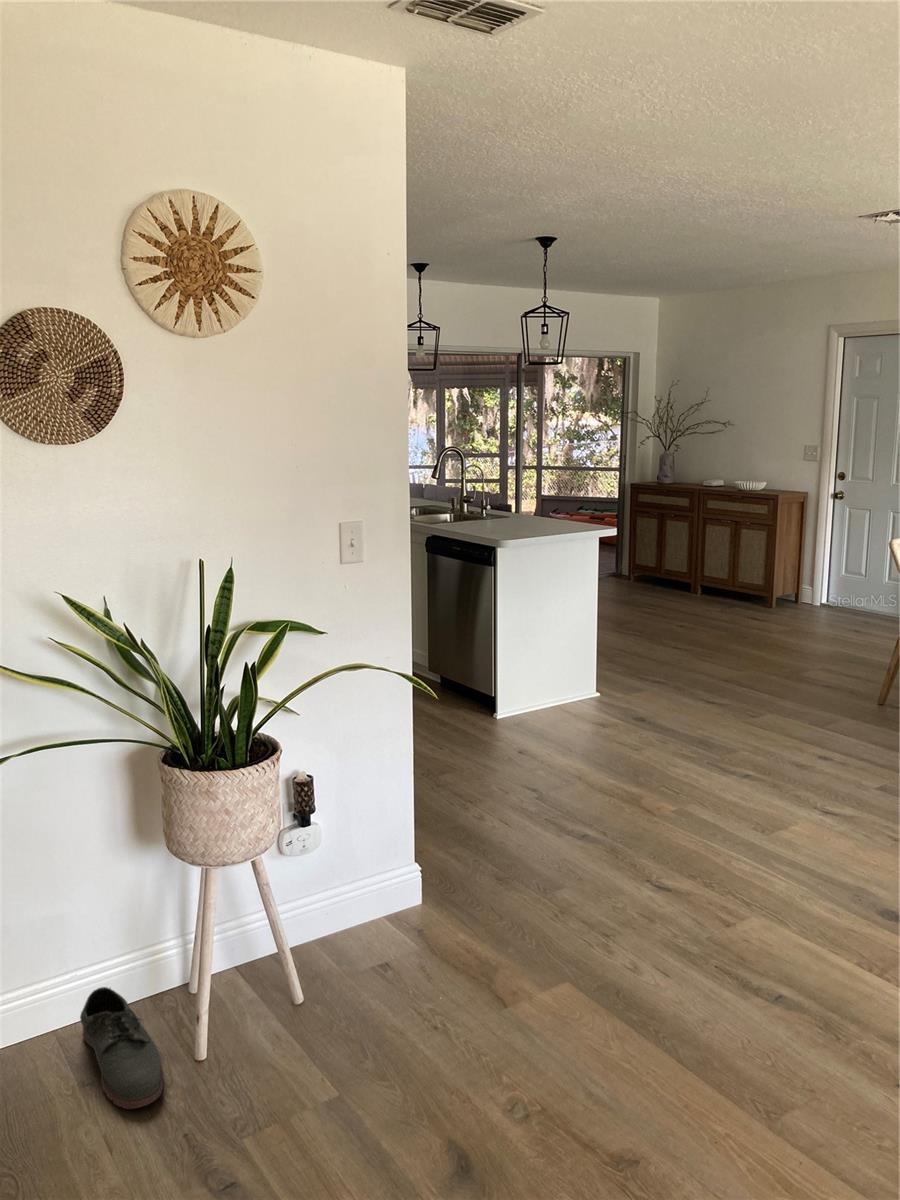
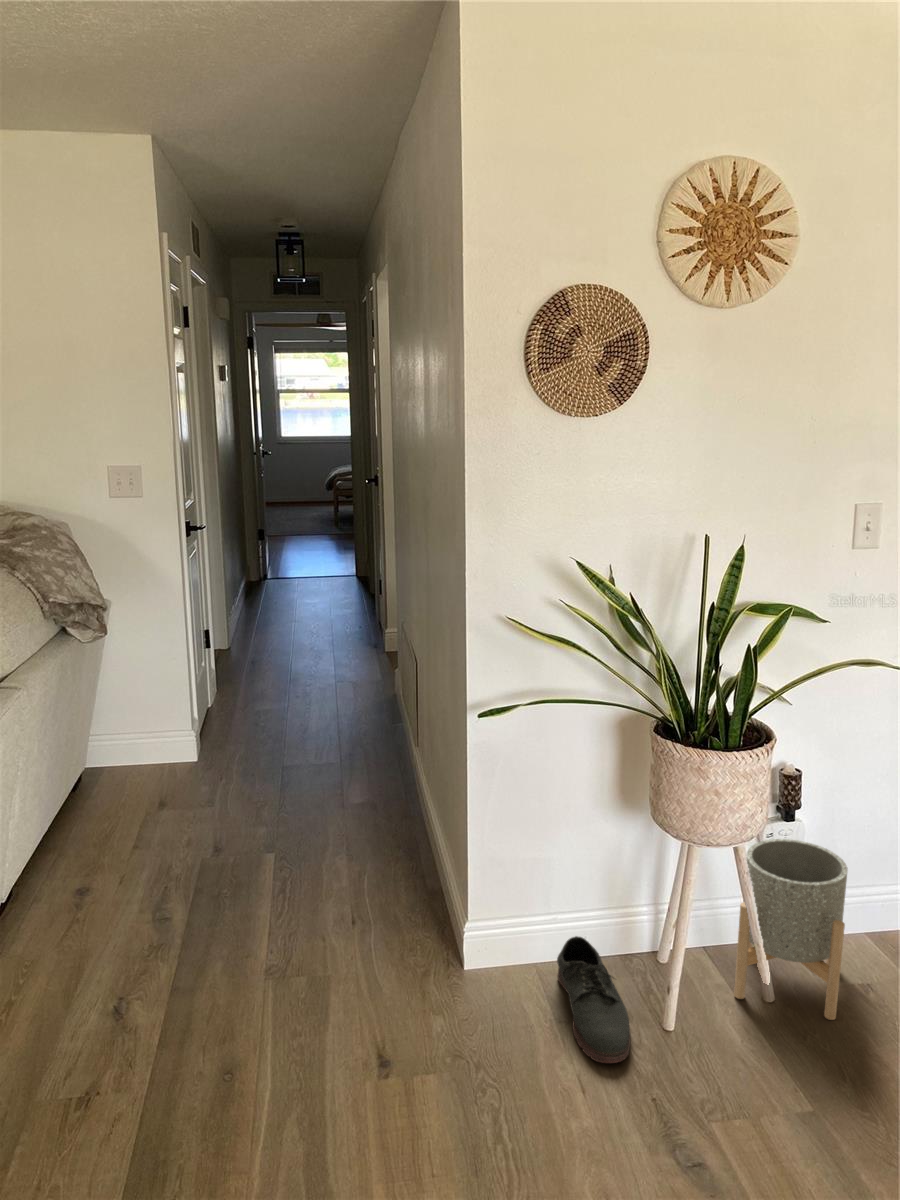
planter: none [263,844,358,1008] -> present [734,839,848,1020]

